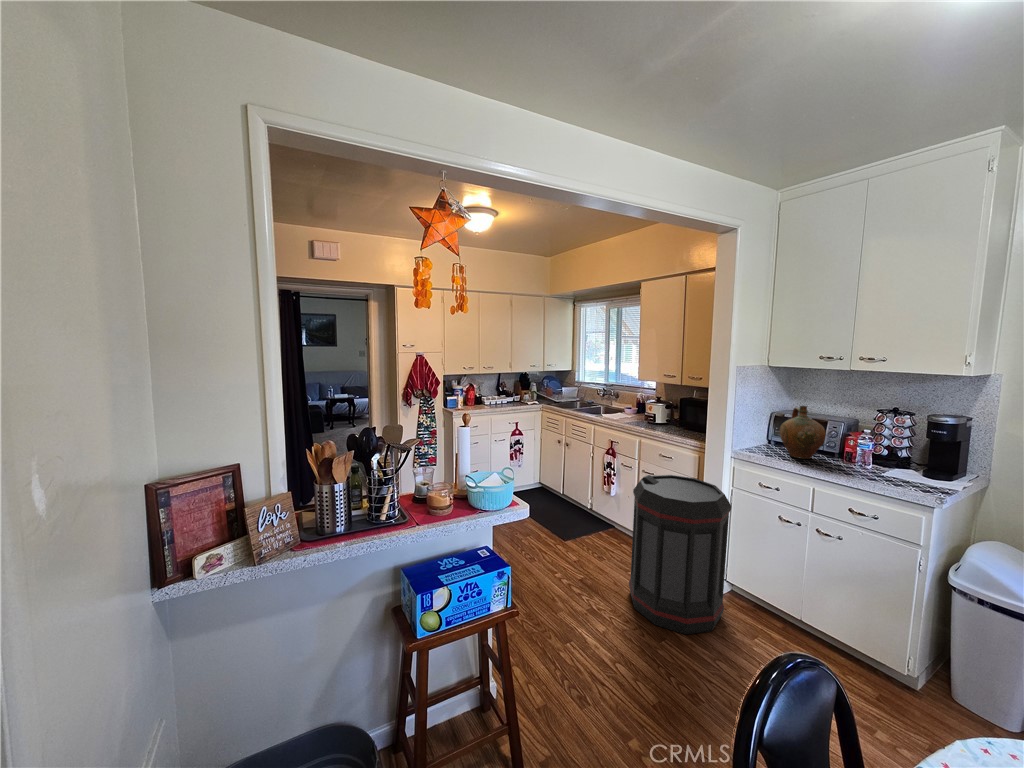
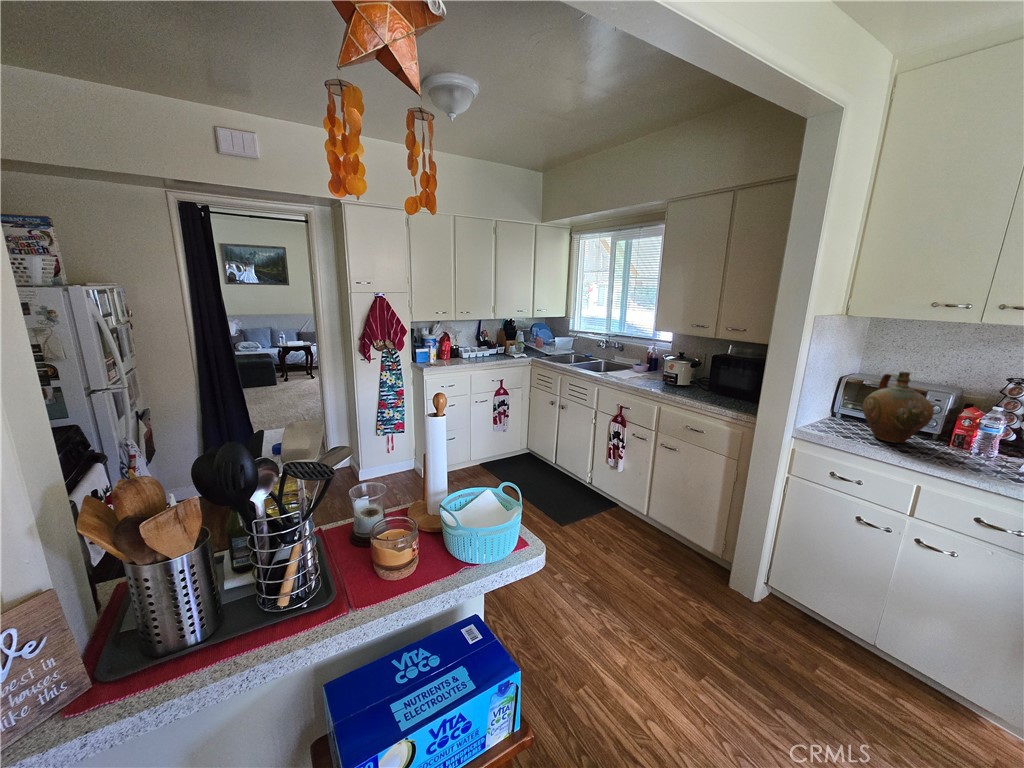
trash can: present [629,475,731,634] -> none [650,458,800,667]

